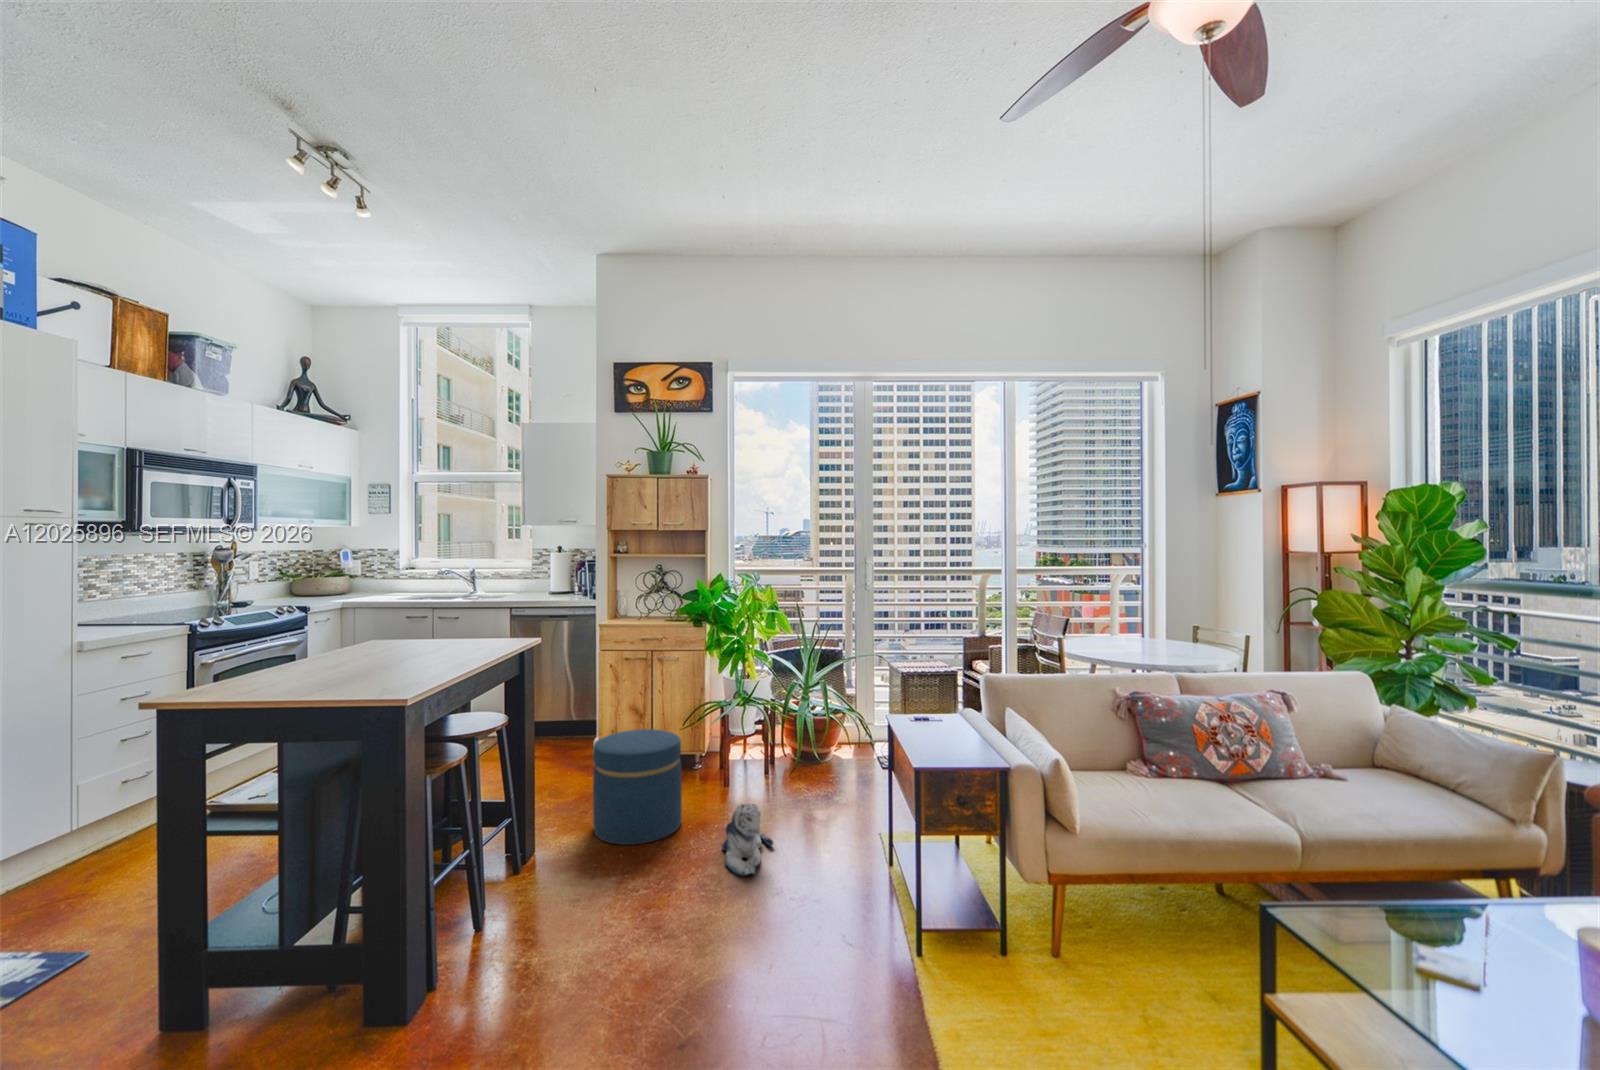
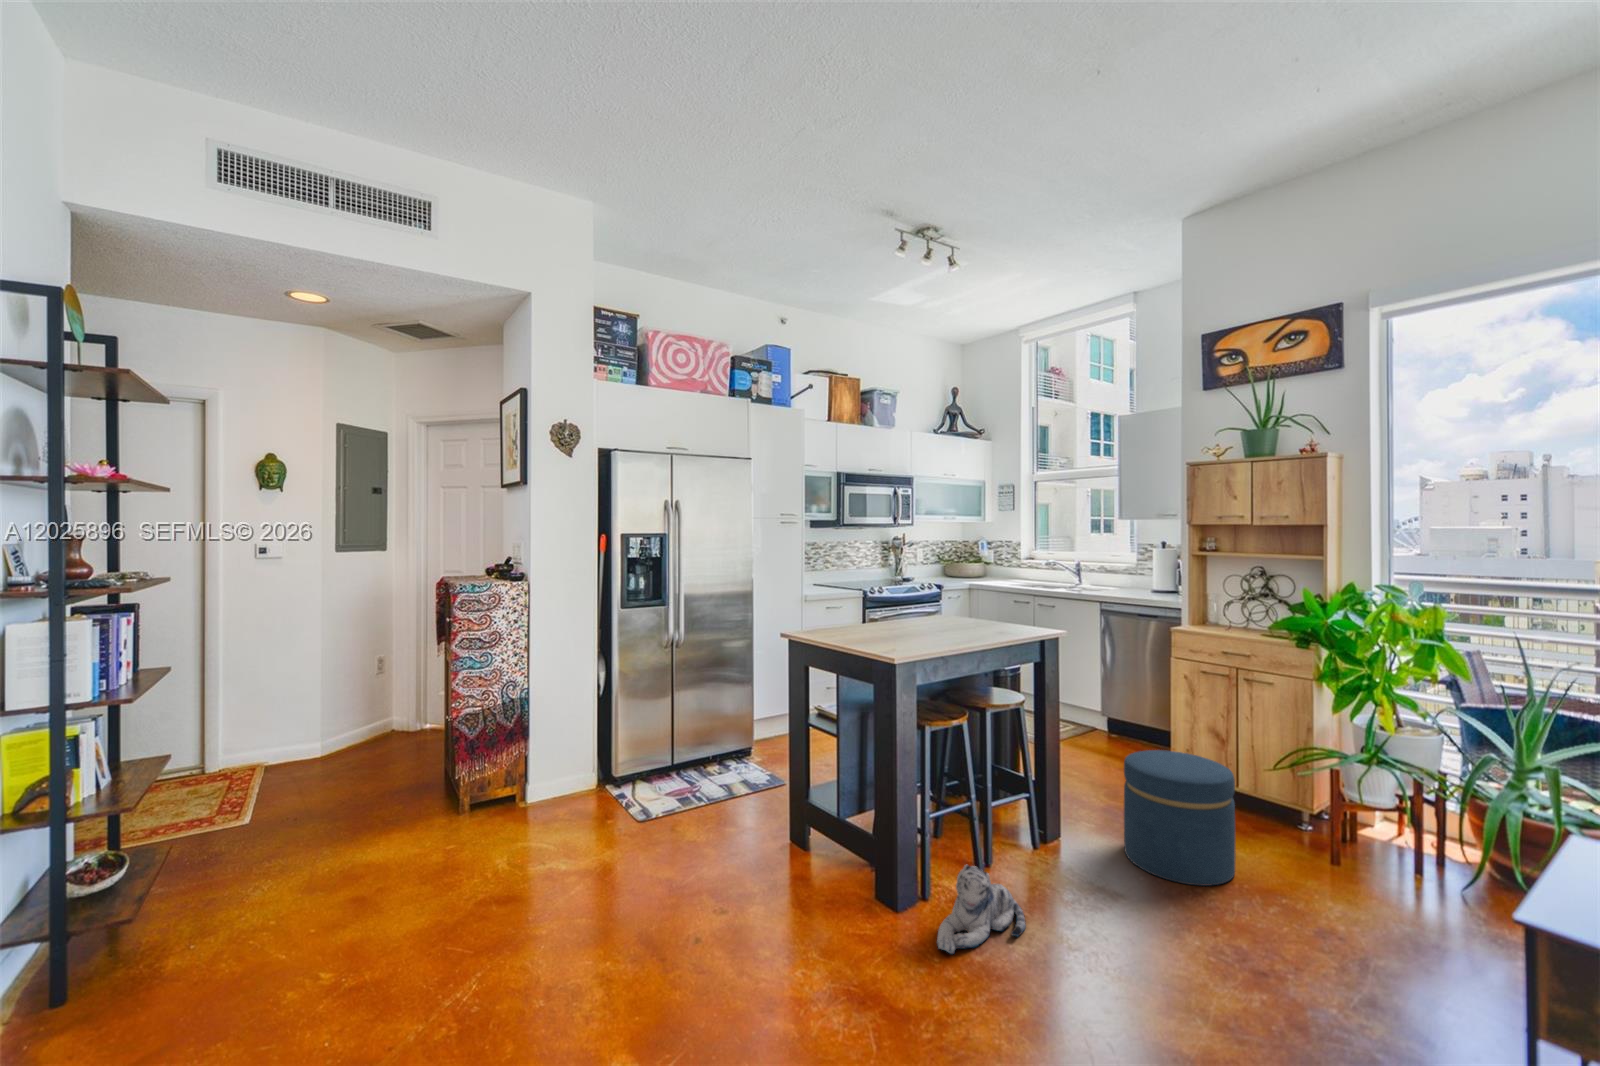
plush toy: present [722,804,773,876] -> present [937,865,1026,954]

